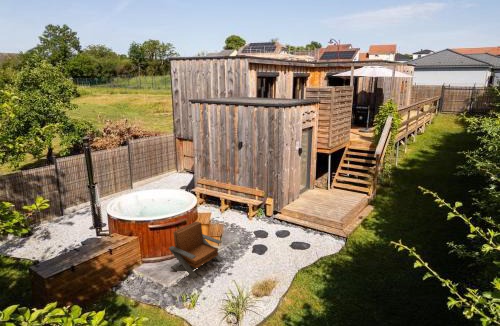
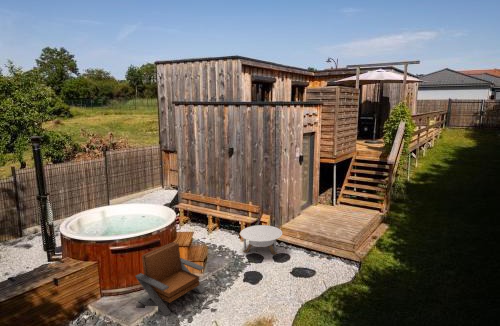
round table: none [249,207,284,231] -> present [240,225,282,254]

